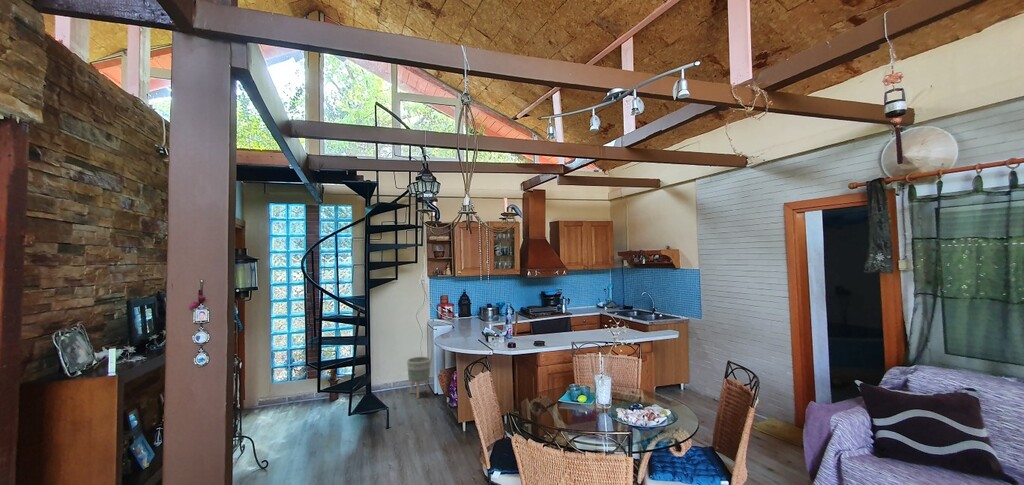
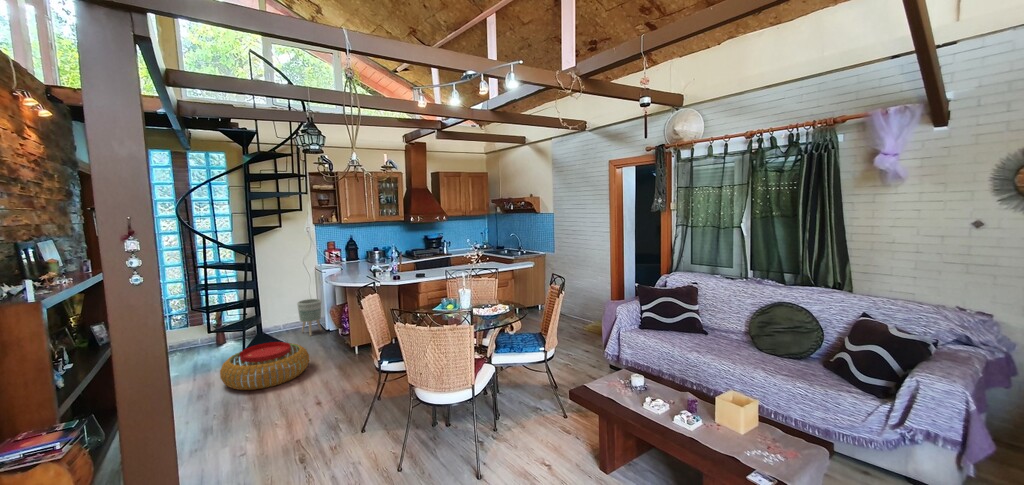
pouf: none [322,409,412,467] -> present [220,342,309,390]

